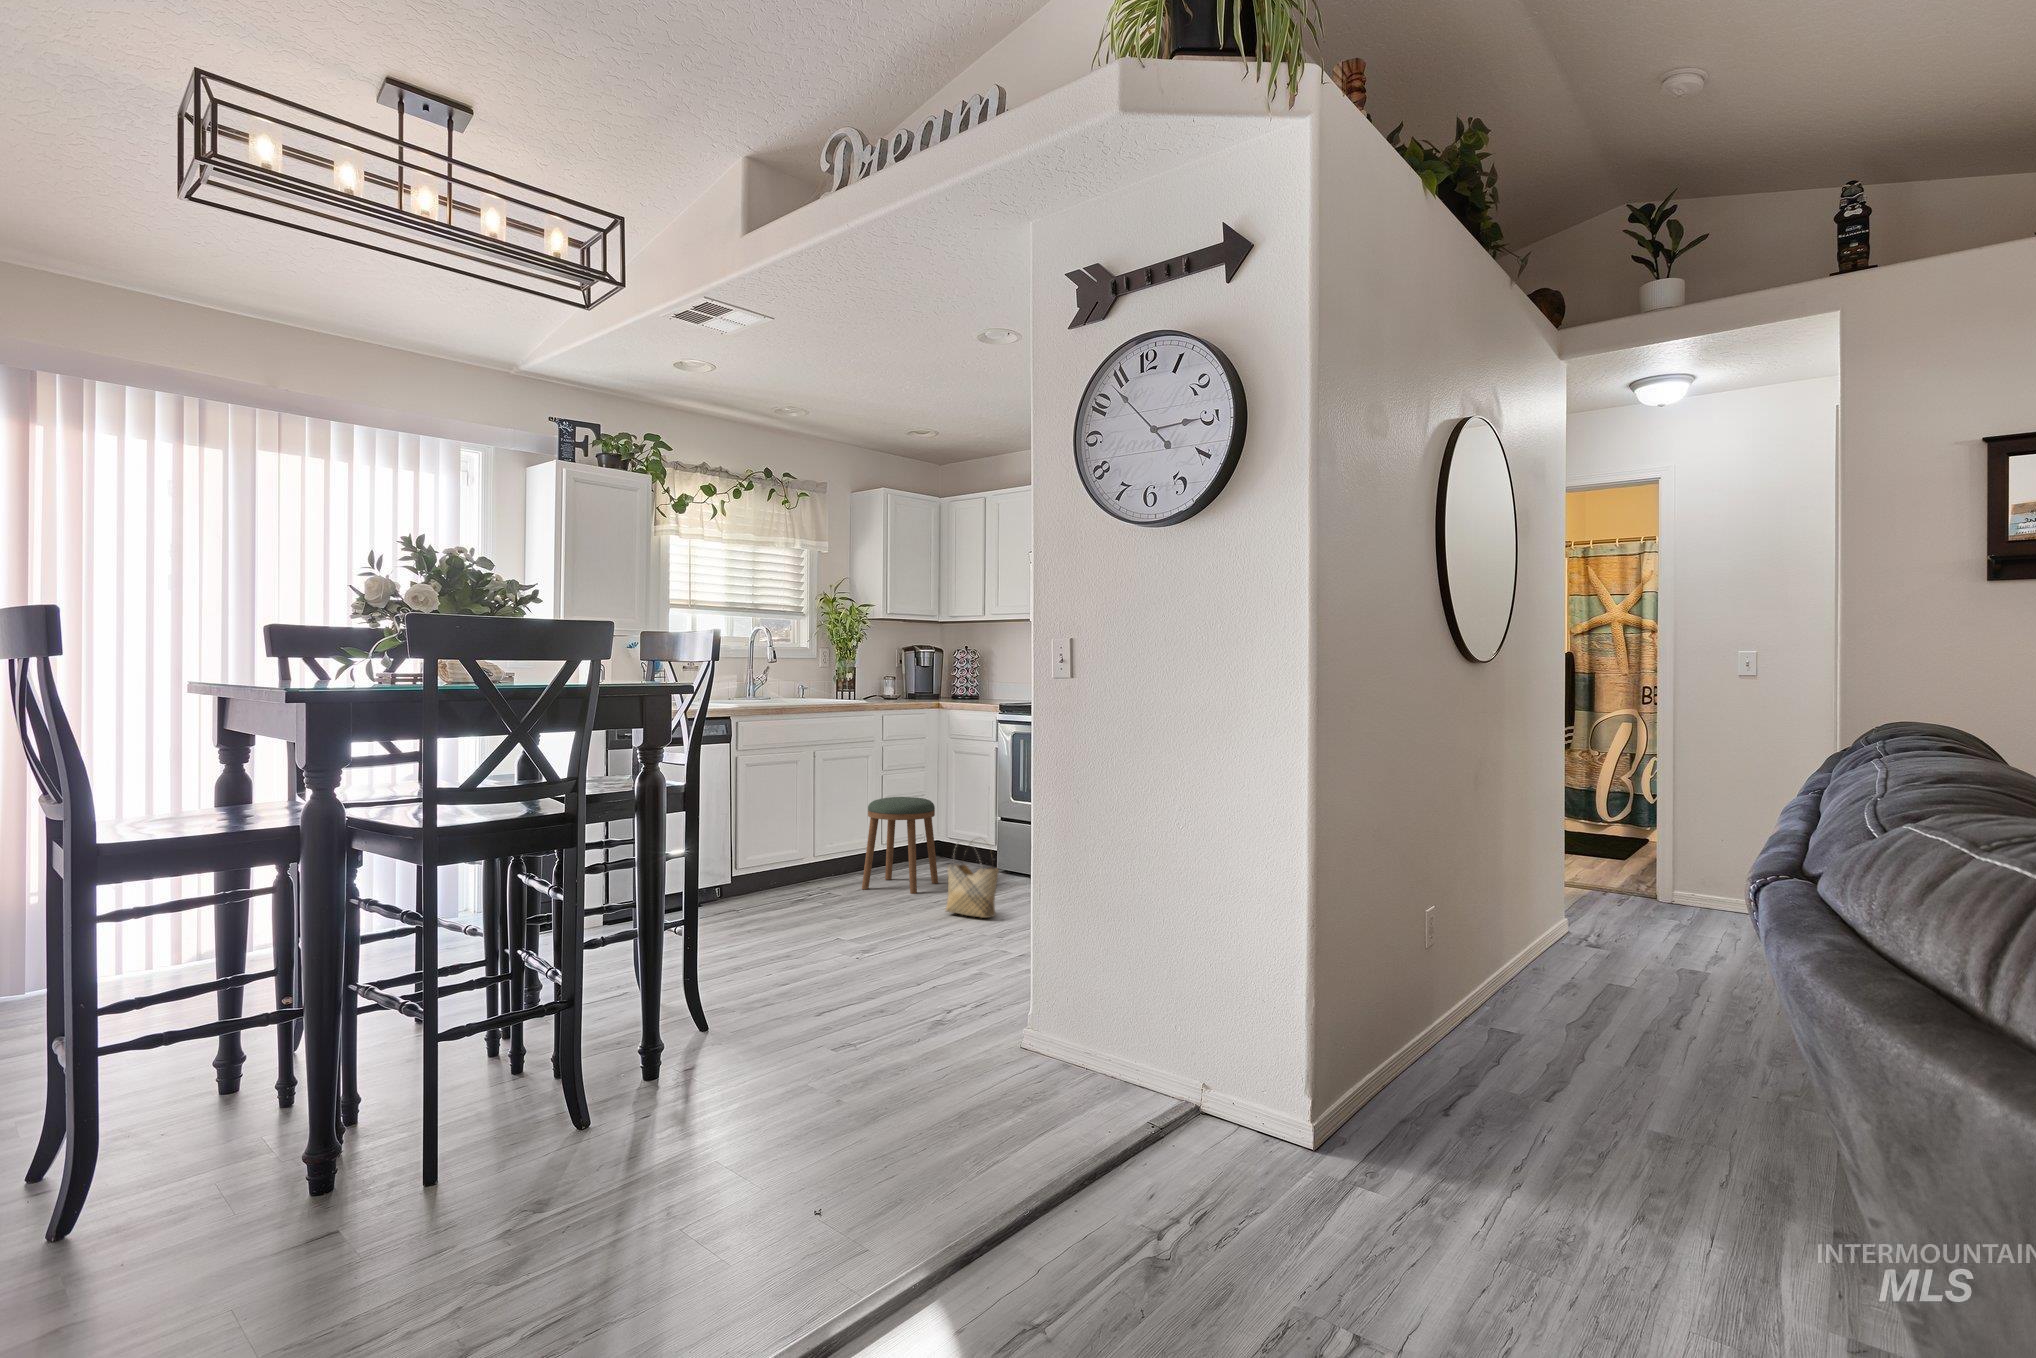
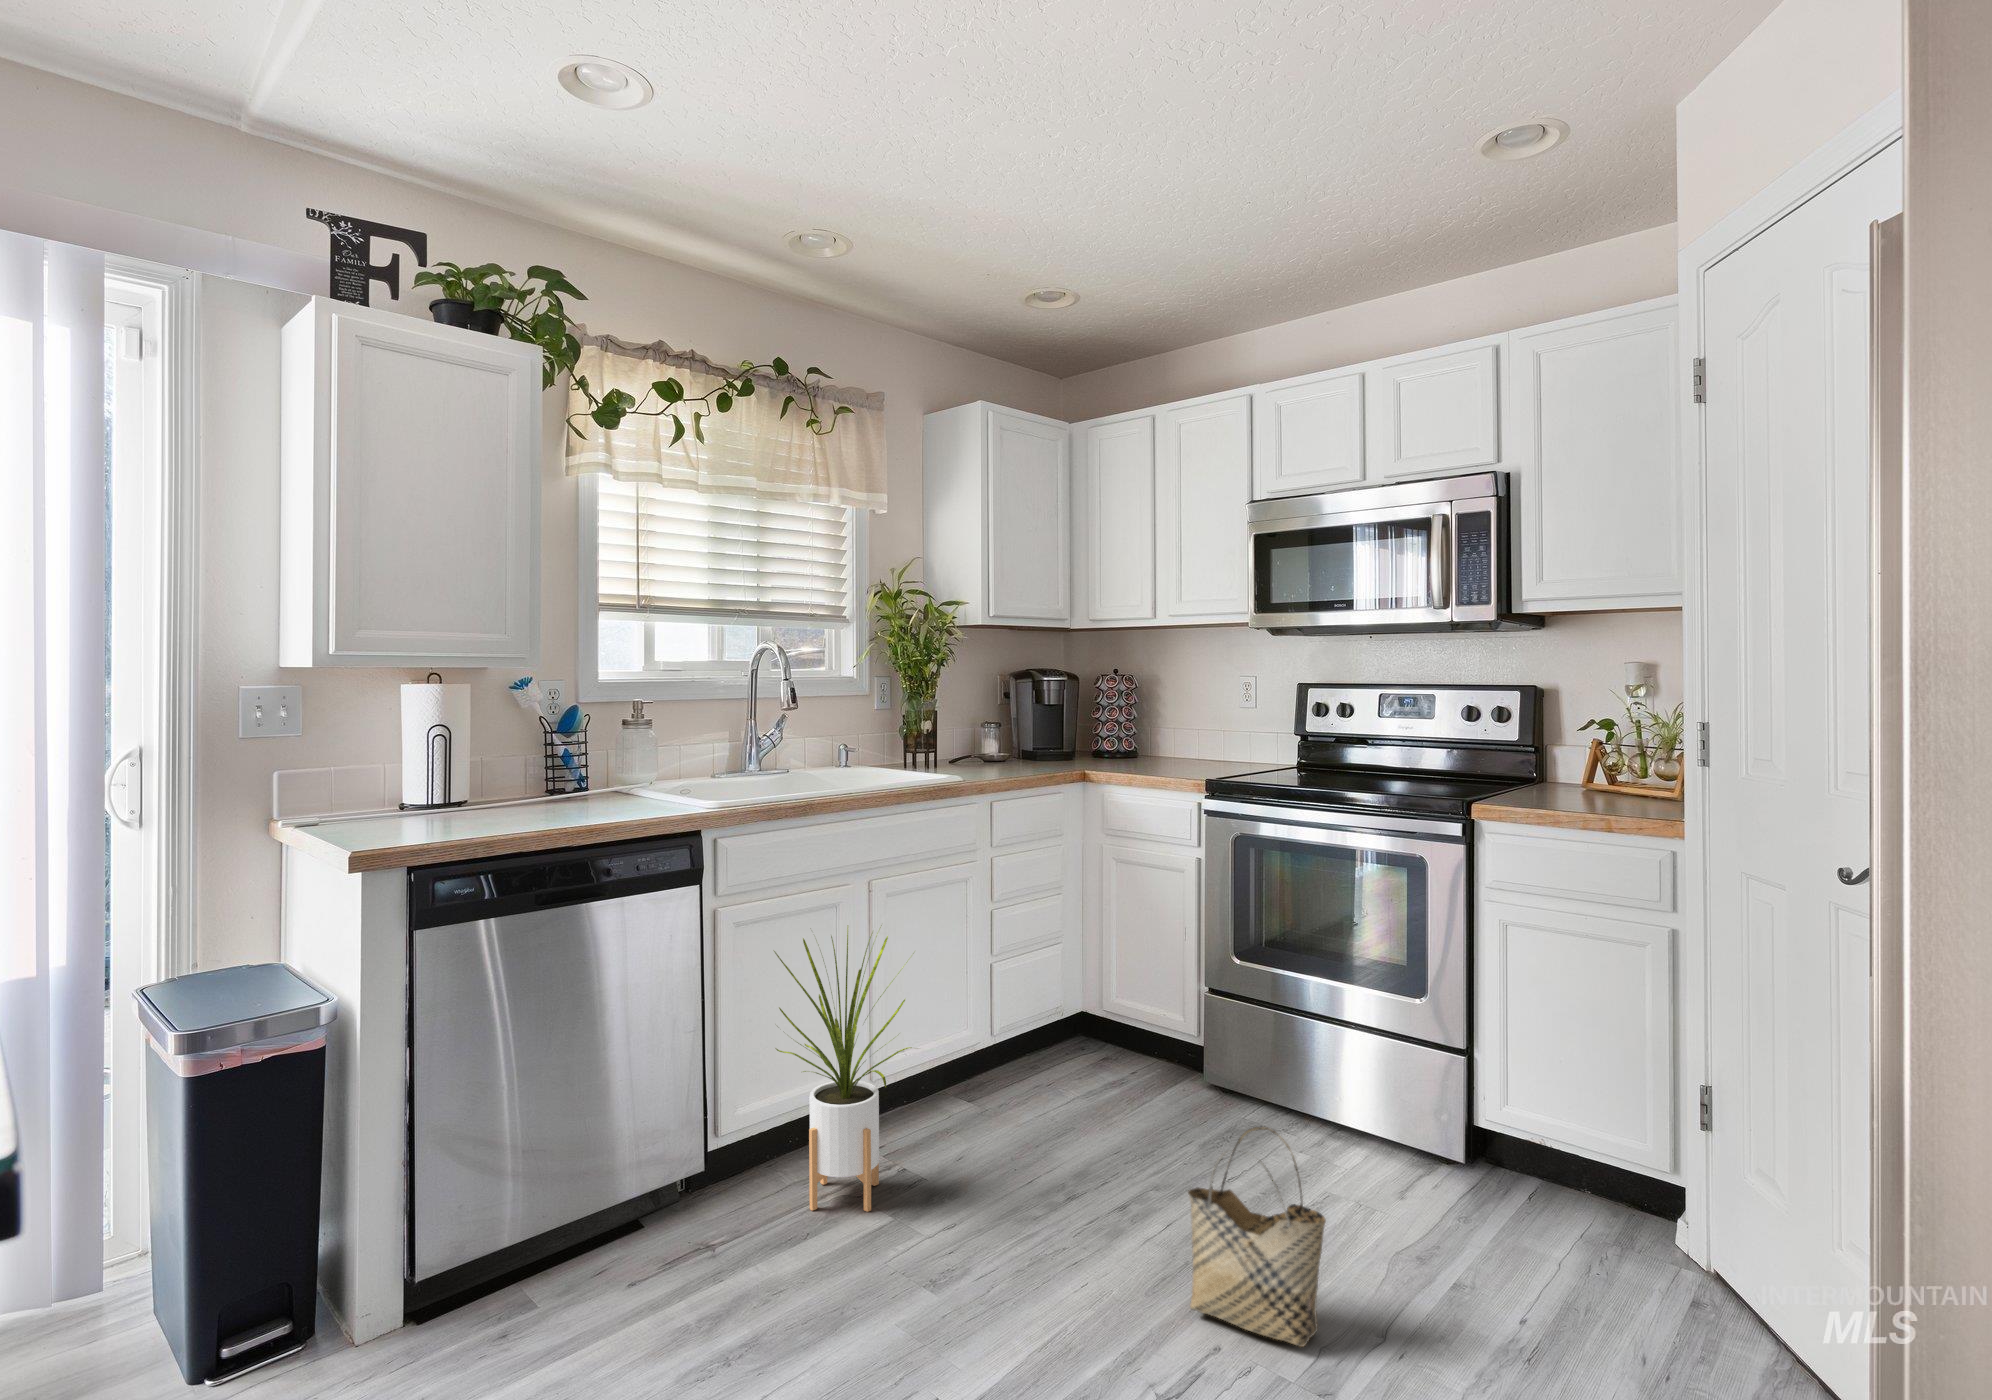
house plant: none [765,761,836,897] -> present [774,927,912,1212]
stool: present [862,797,938,894] -> none [973,974,1121,1198]

